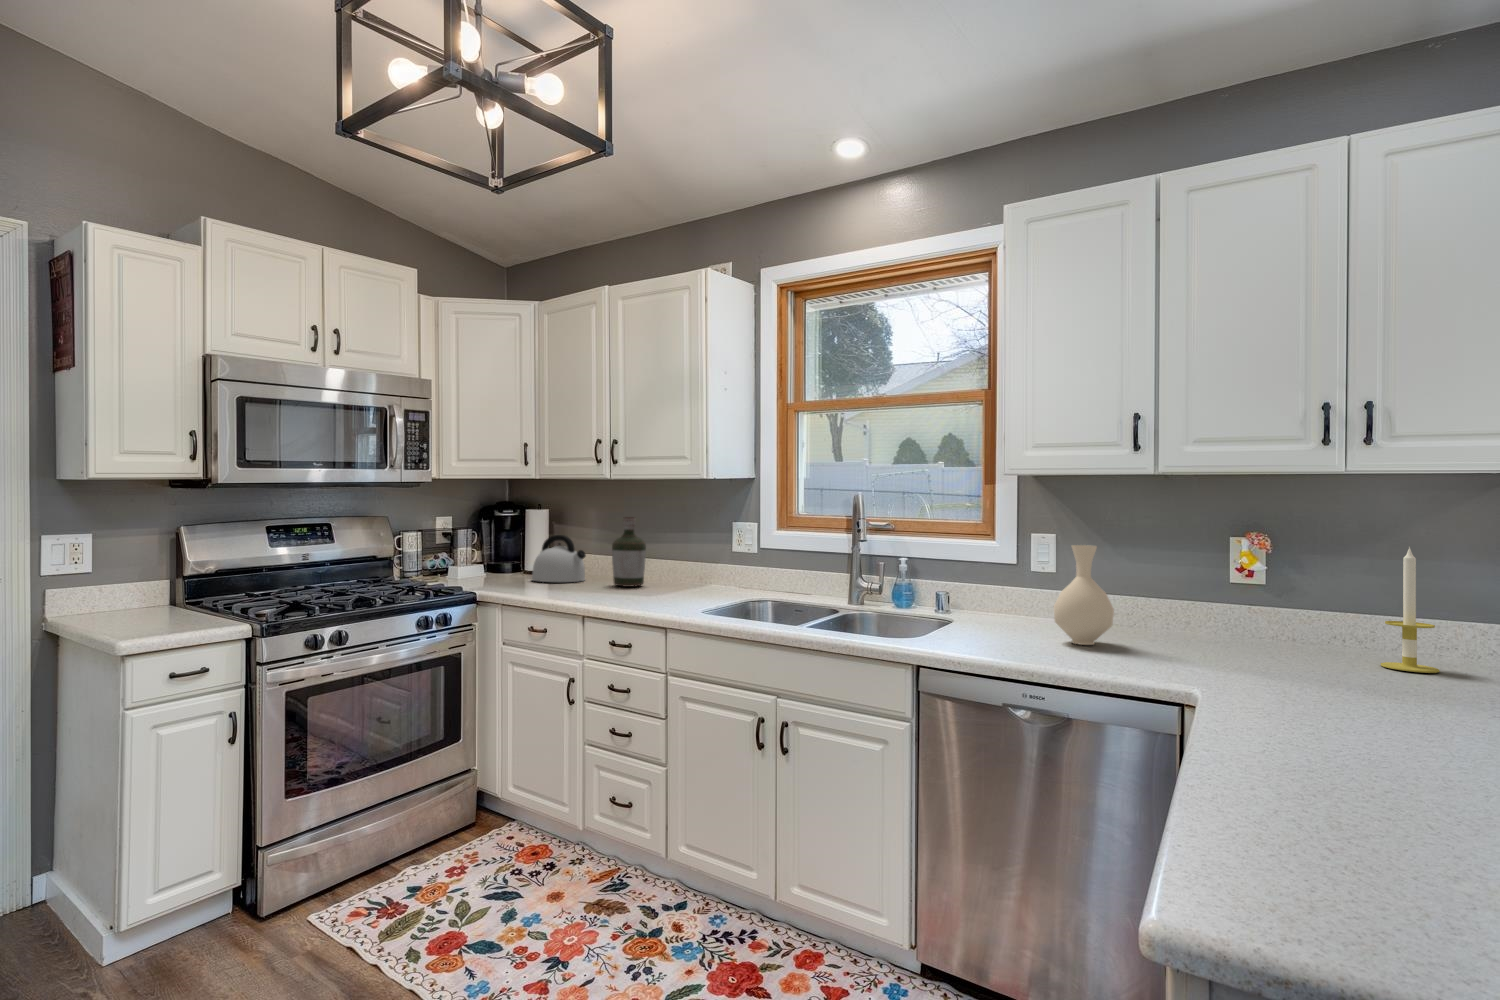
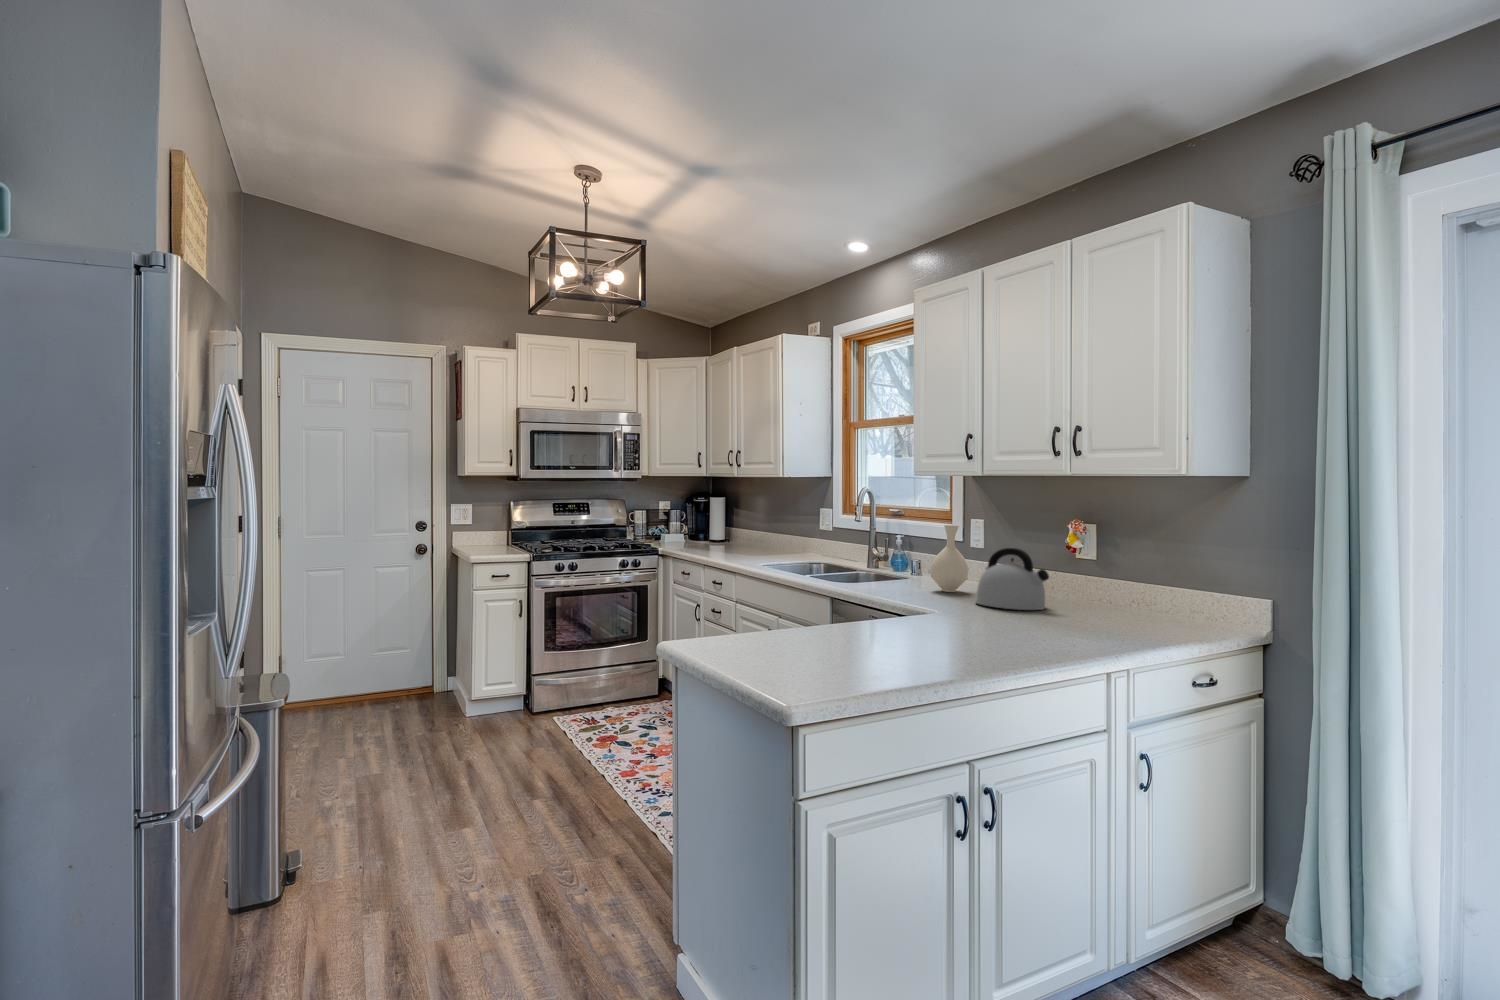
bottle: present [612,517,646,587] -> none [750,503,772,551]
kettle: present [532,535,586,582] -> present [976,548,1049,610]
candle: present [1381,547,1440,673] -> none [1106,531,1140,618]

